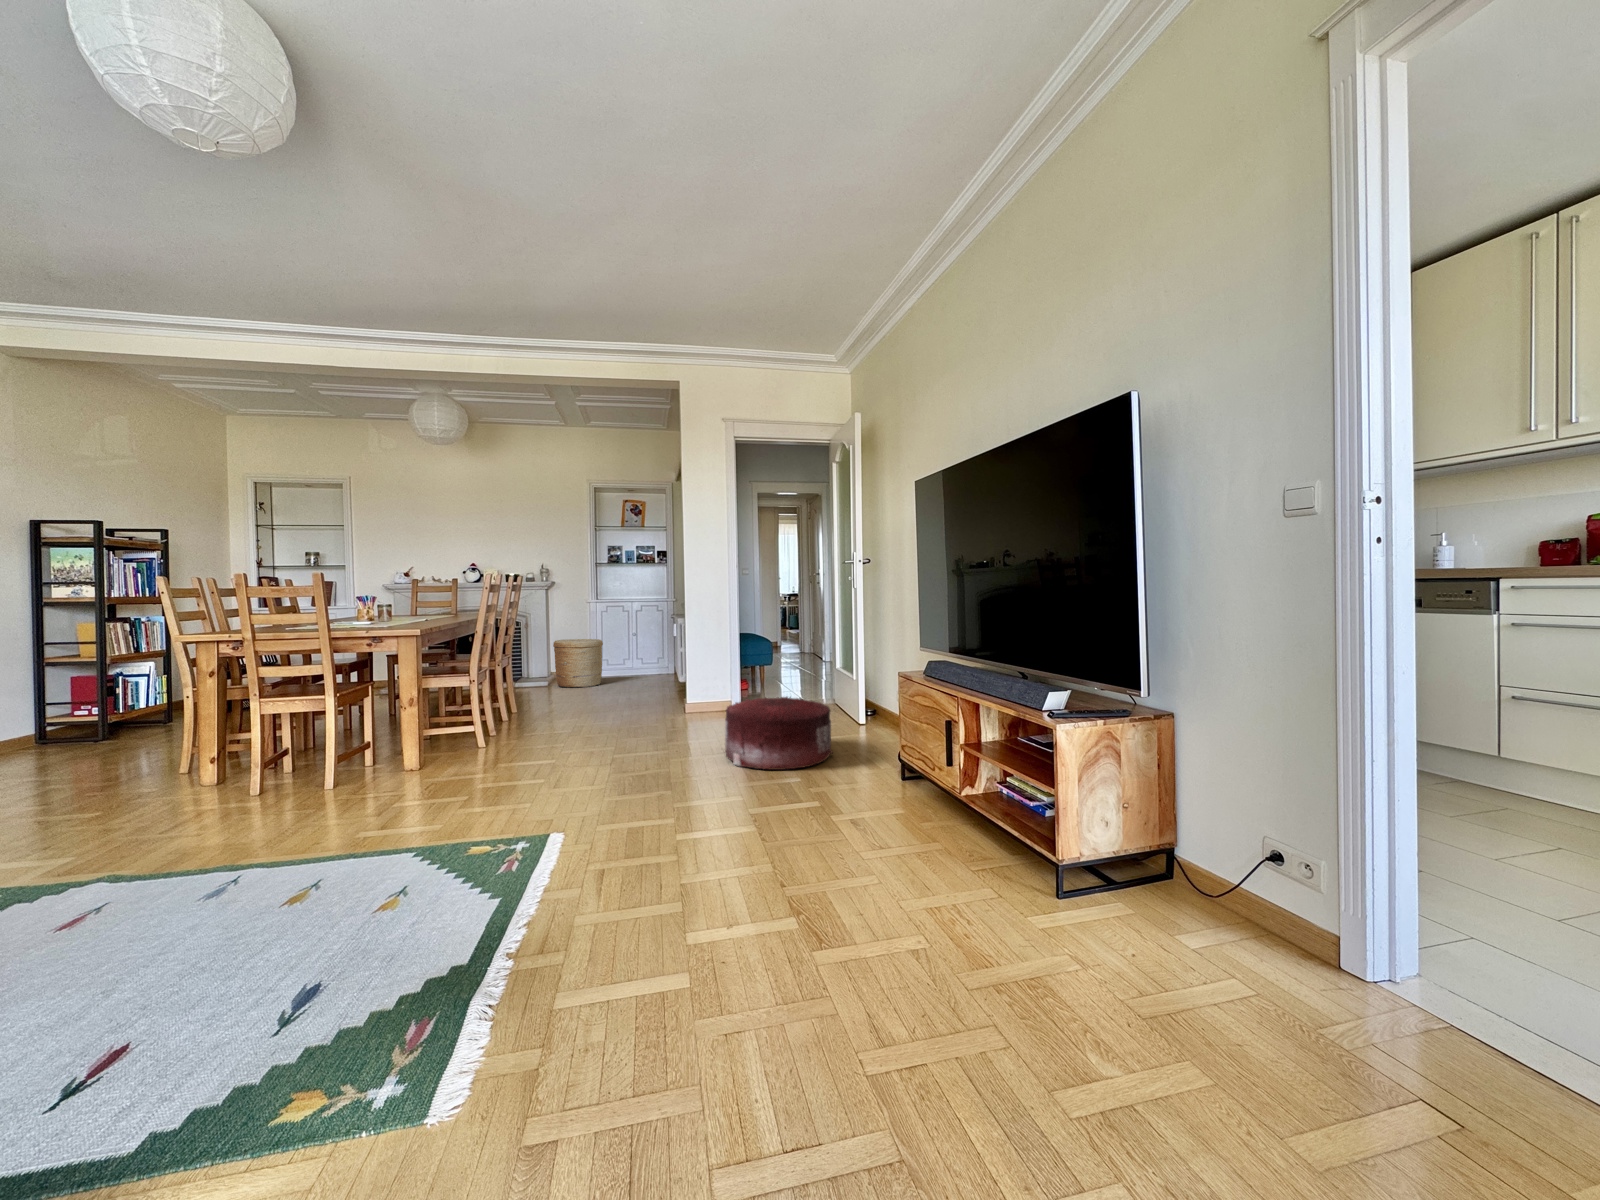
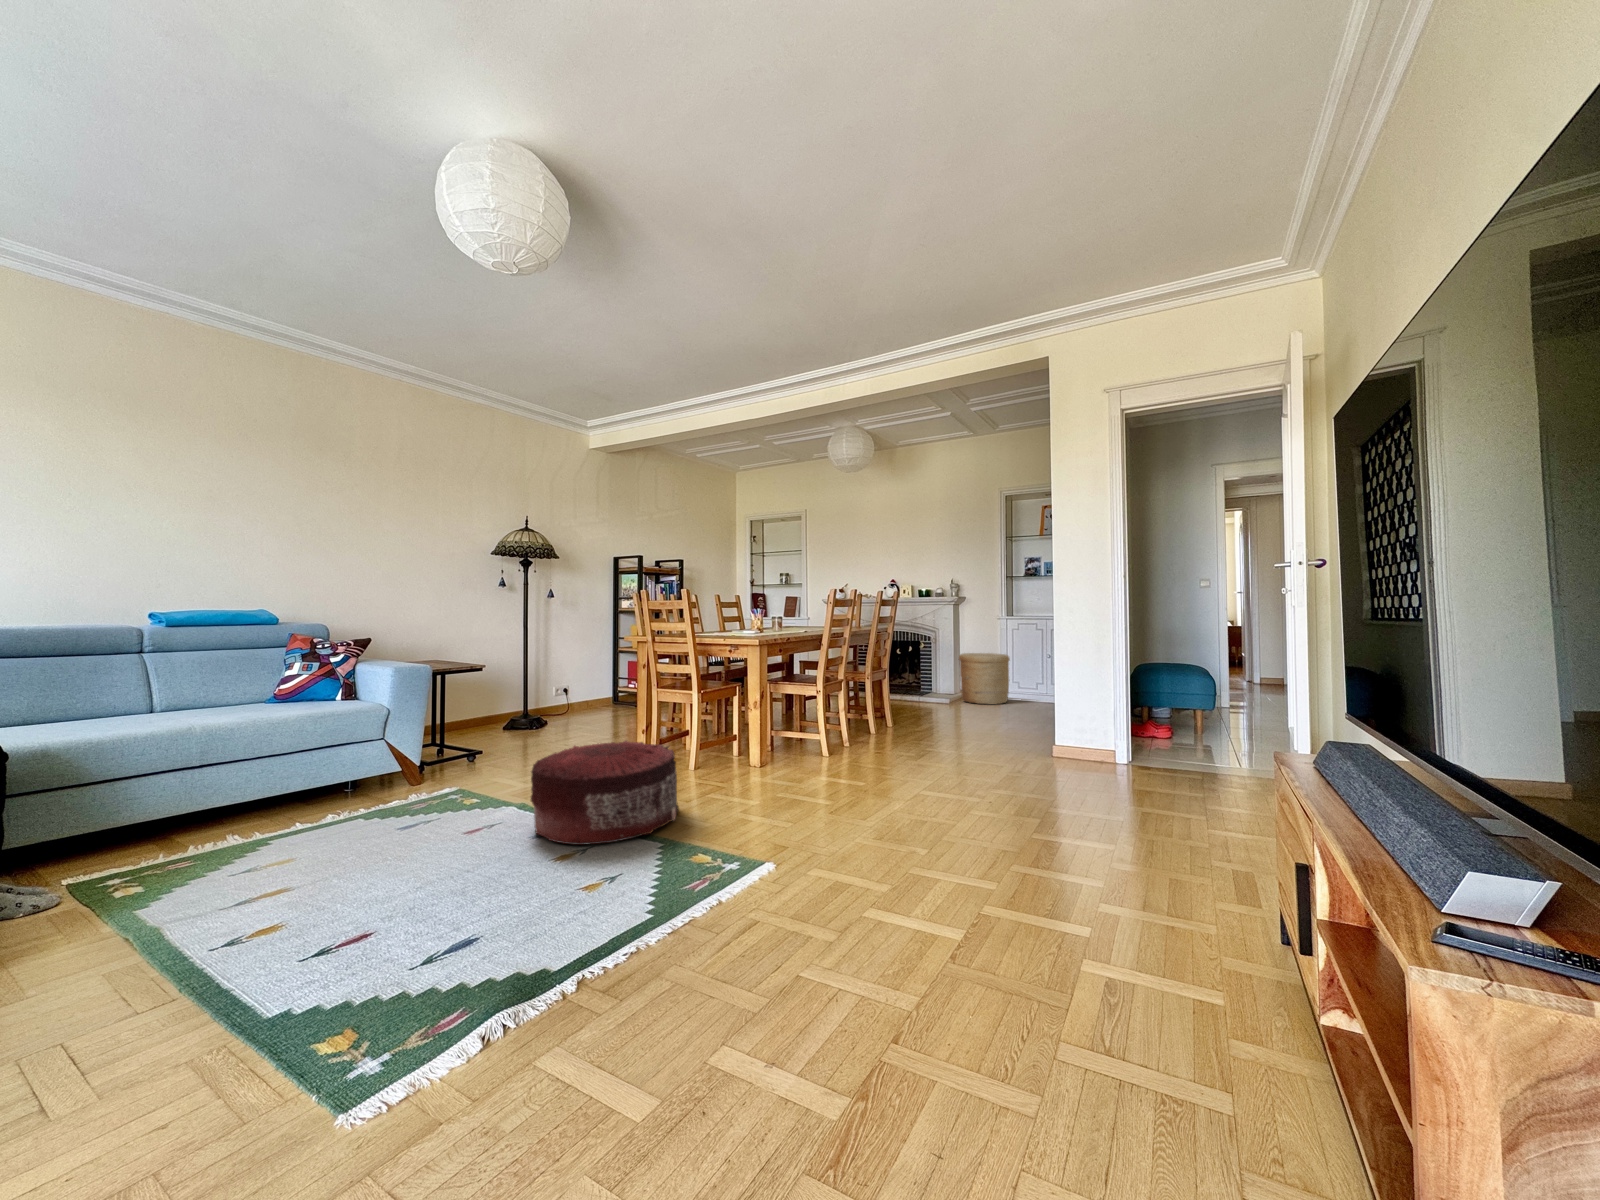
pouf: present [725,697,833,770] -> present [531,741,679,845]

